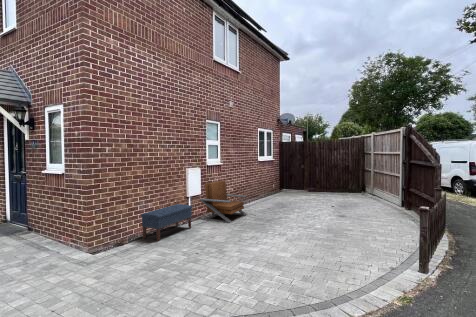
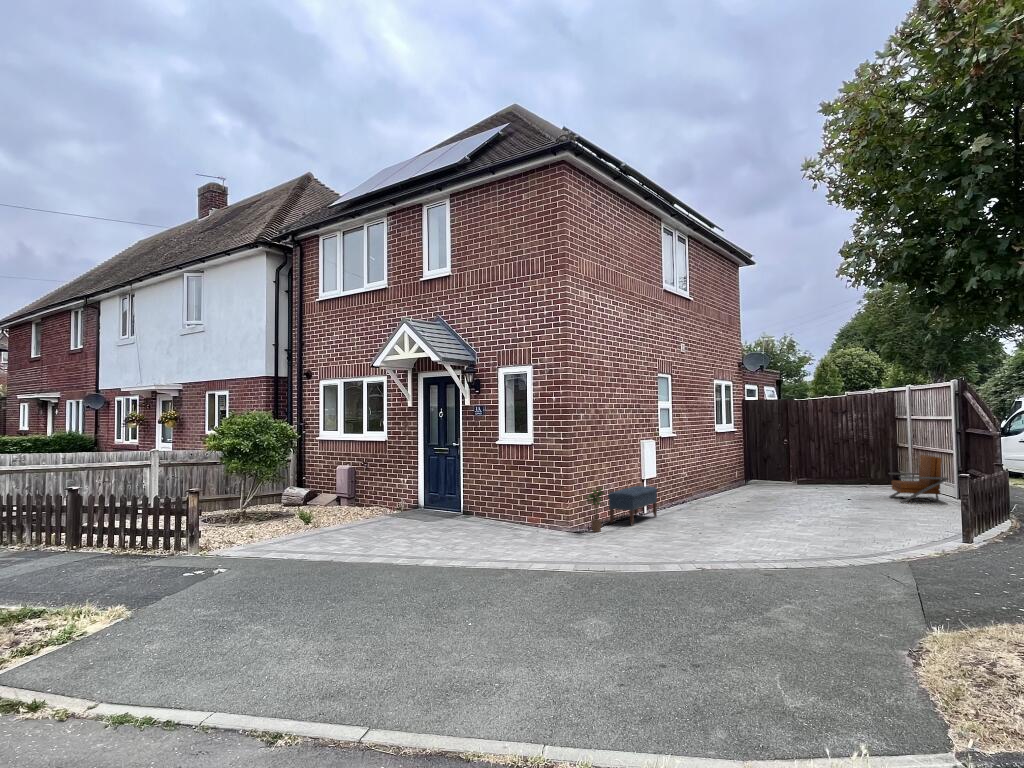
lounge chair: present [200,181,247,223] -> present [889,455,948,505]
potted plant: none [105,213,126,253] -> present [586,488,603,532]

